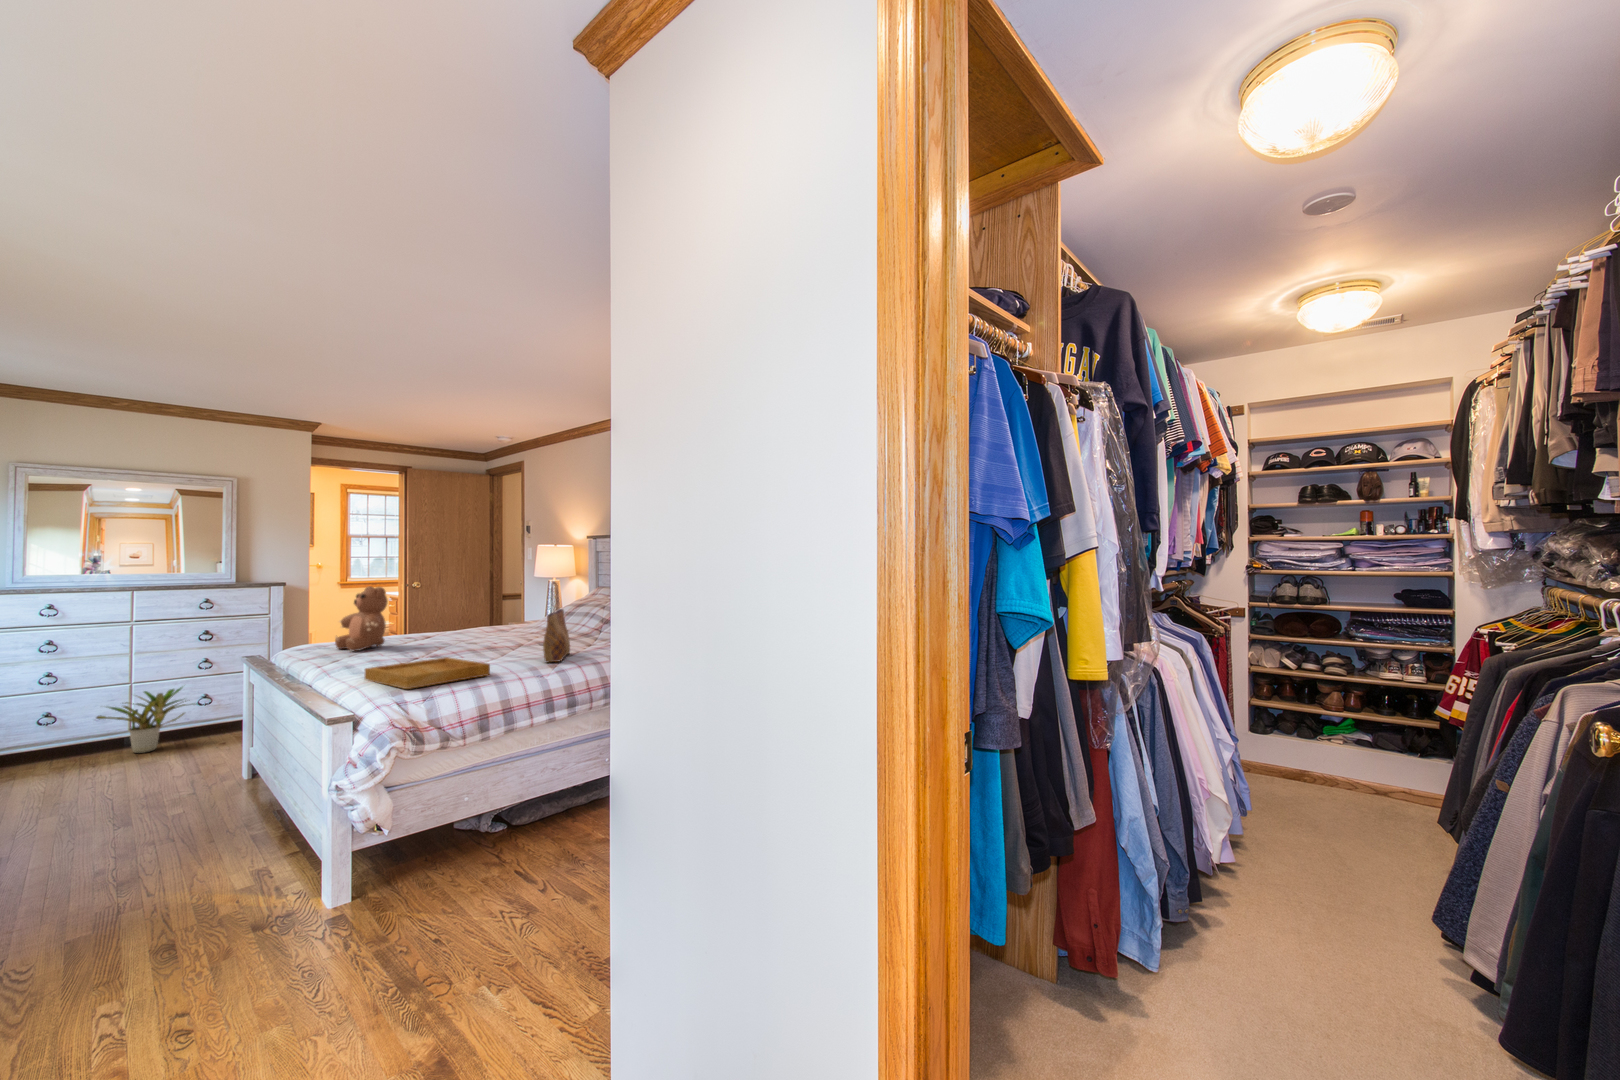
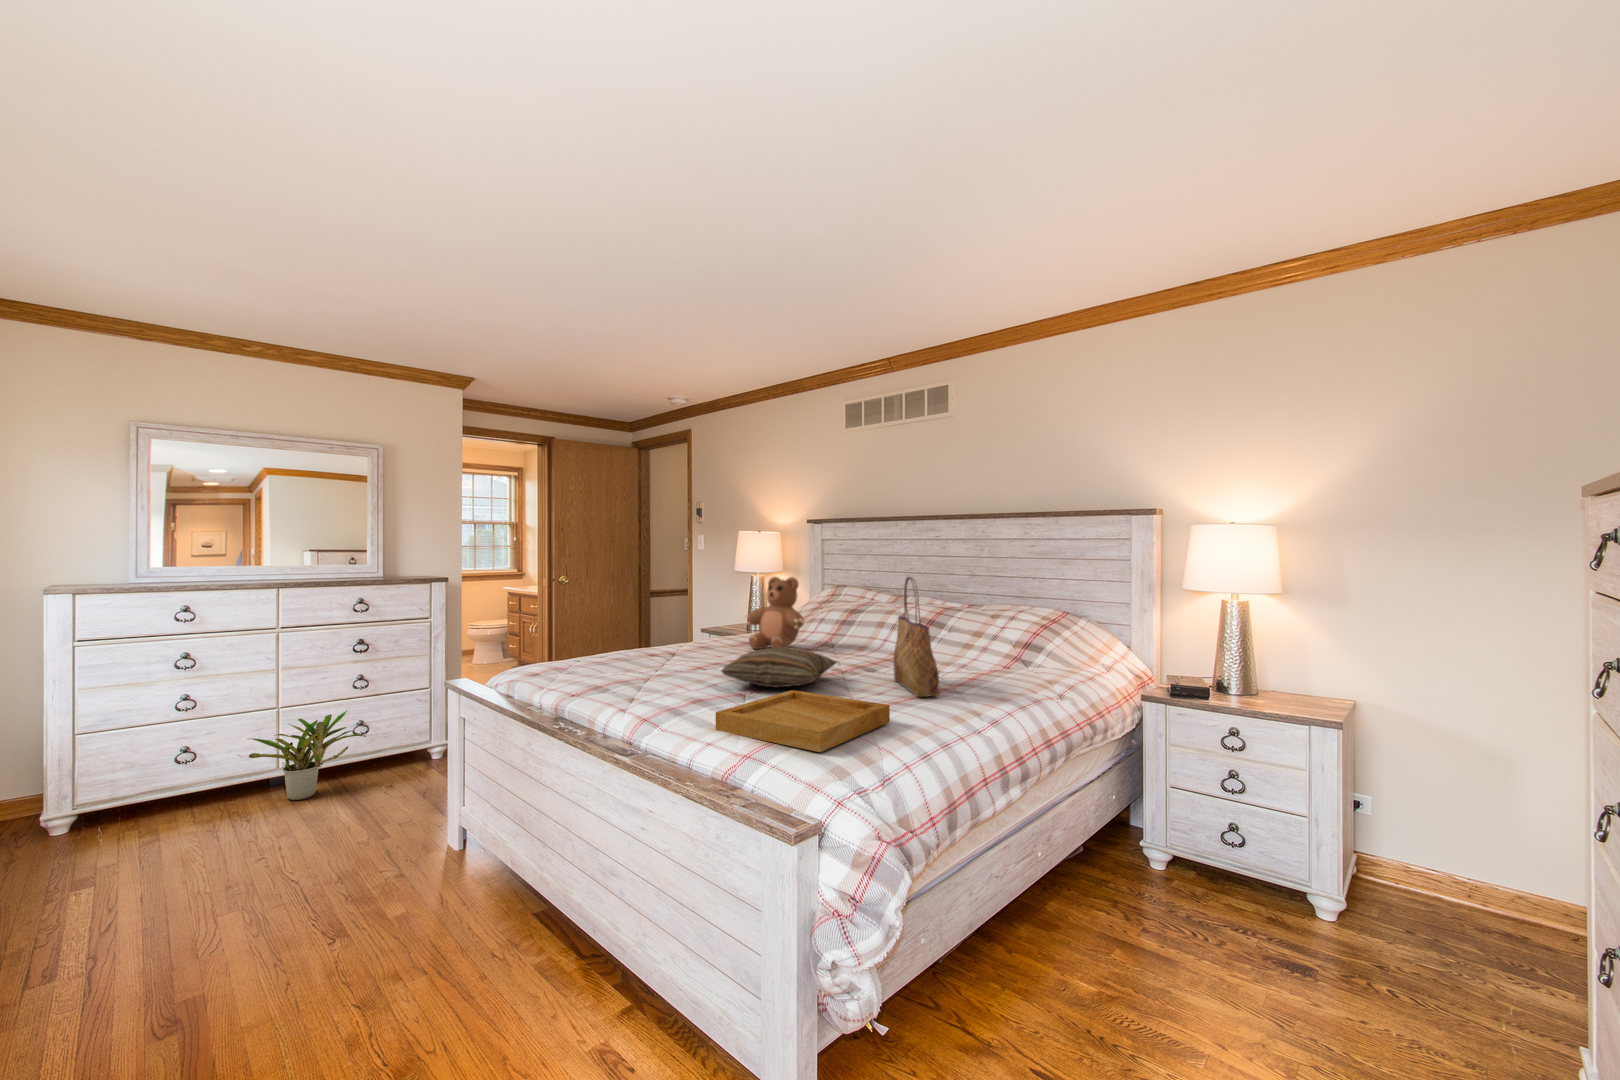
teddy bear: present [335,586,388,651] -> present [745,577,805,649]
pillow: none [414,630,515,658] -> present [722,647,836,687]

